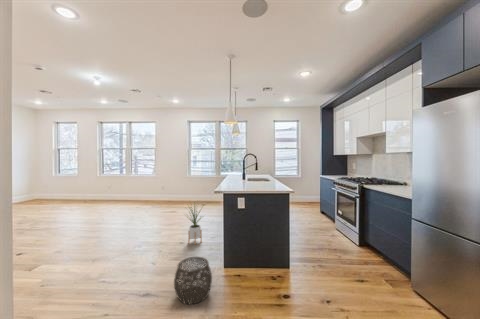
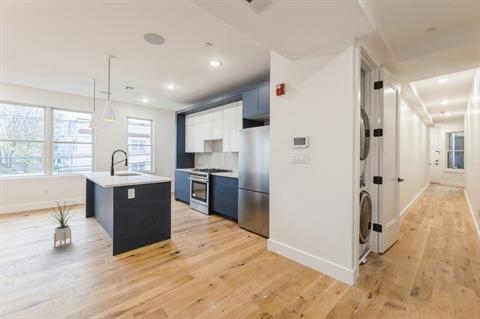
woven basket: present [174,257,212,305] -> none [80,243,118,282]

